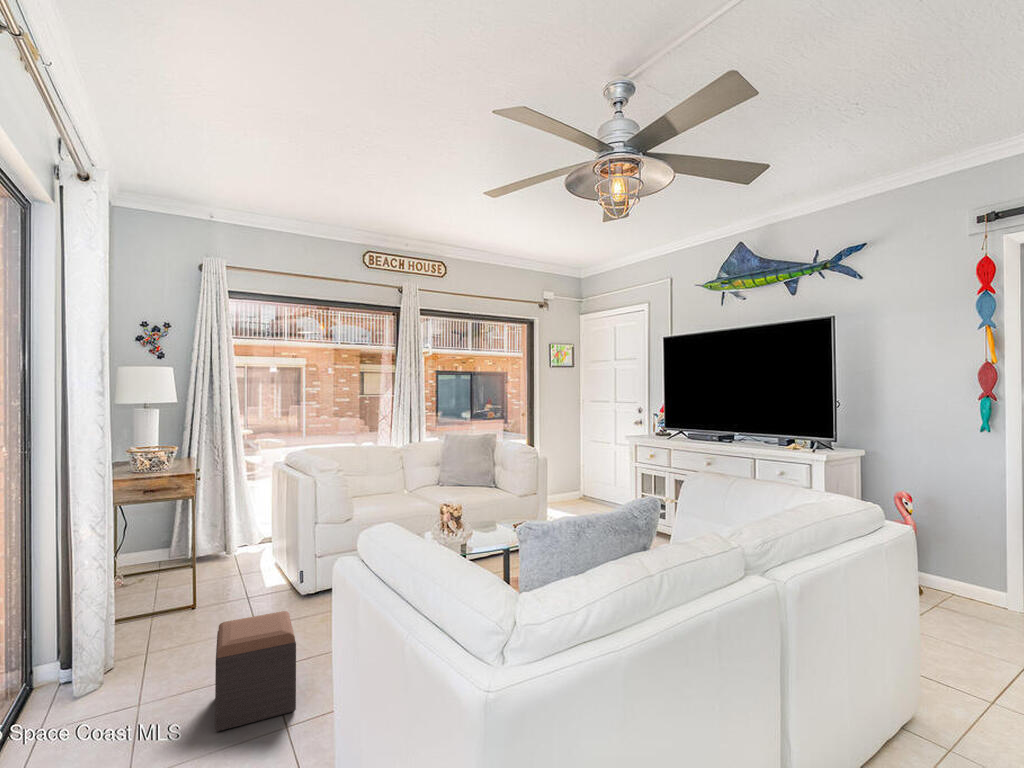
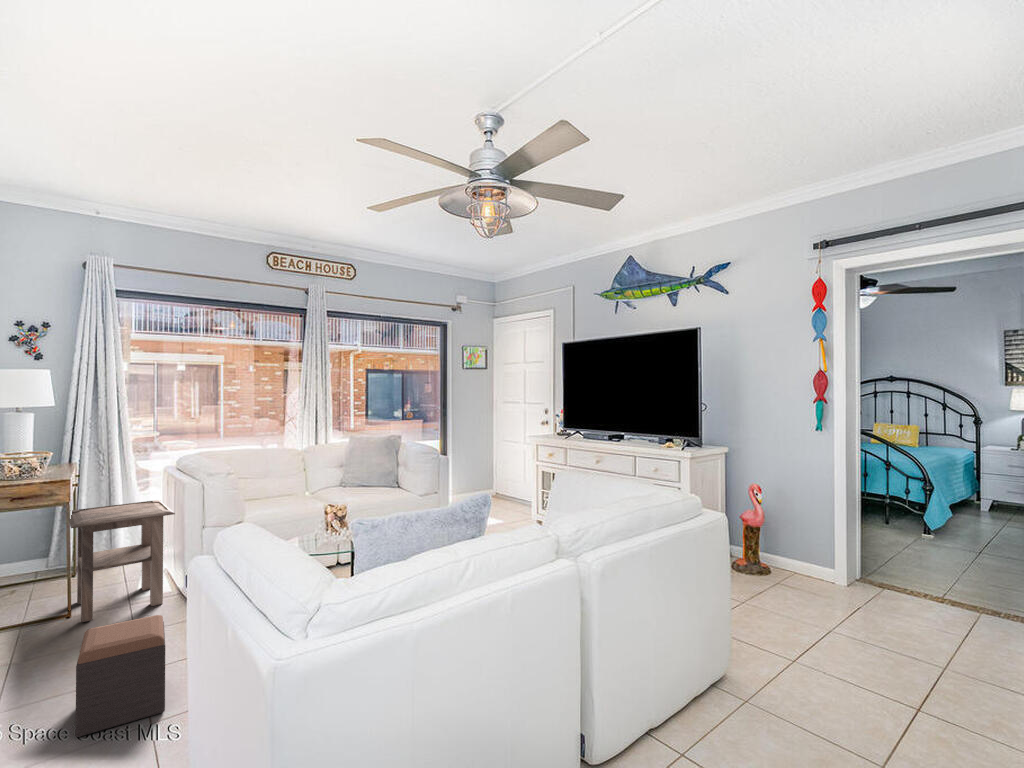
side table: none [189,495,289,613] -> present [67,500,175,622]

